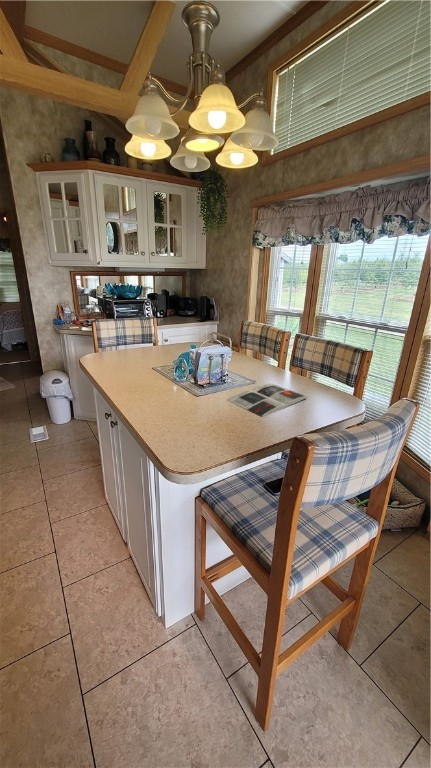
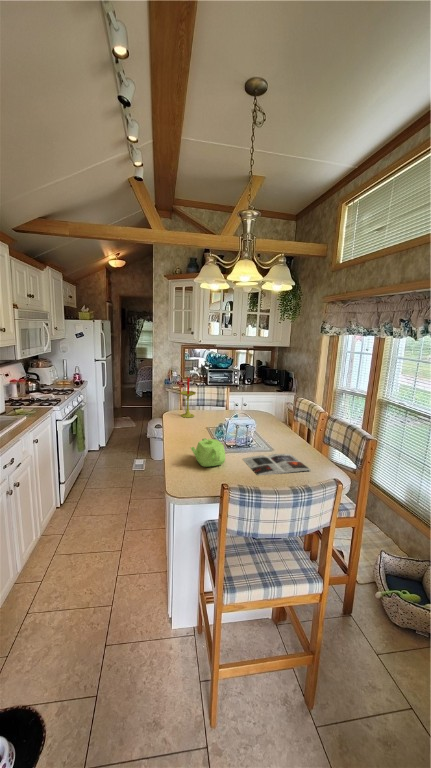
candle: none [100,305,124,360] -> present [181,378,196,418]
teapot: none [169,380,215,421] -> present [191,438,225,467]

